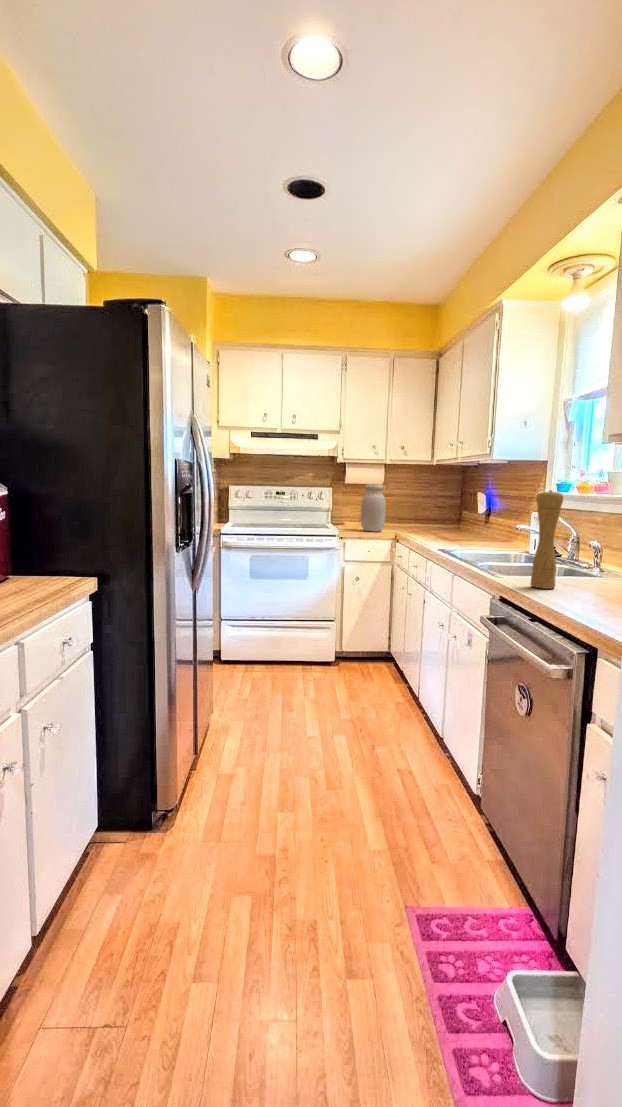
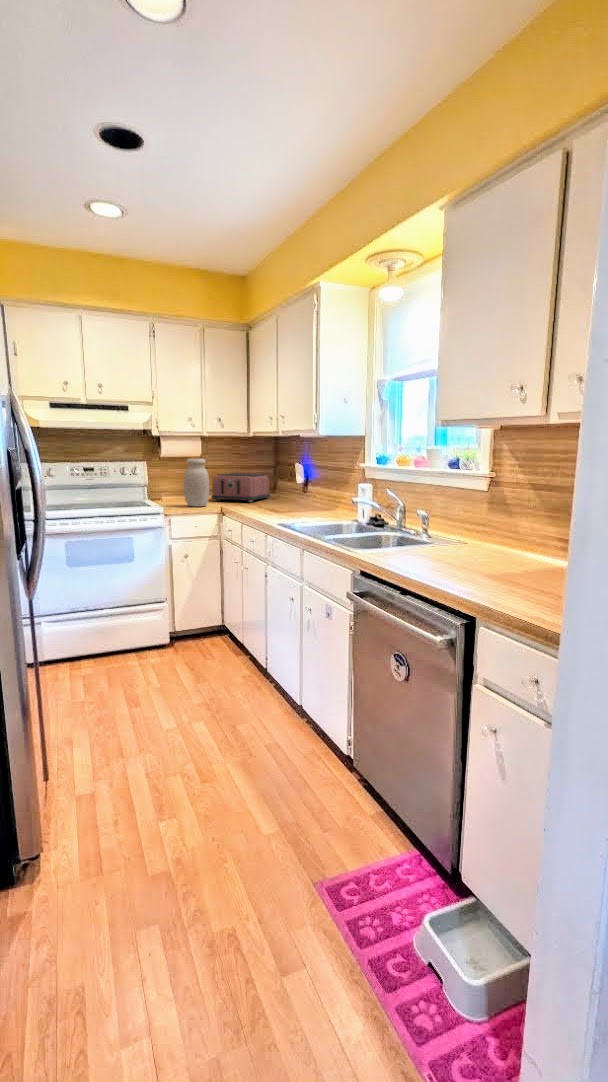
pepper mill: present [531,490,563,589] -> none [391,472,416,562]
toaster: none [390,501,452,531] -> present [211,473,270,502]

